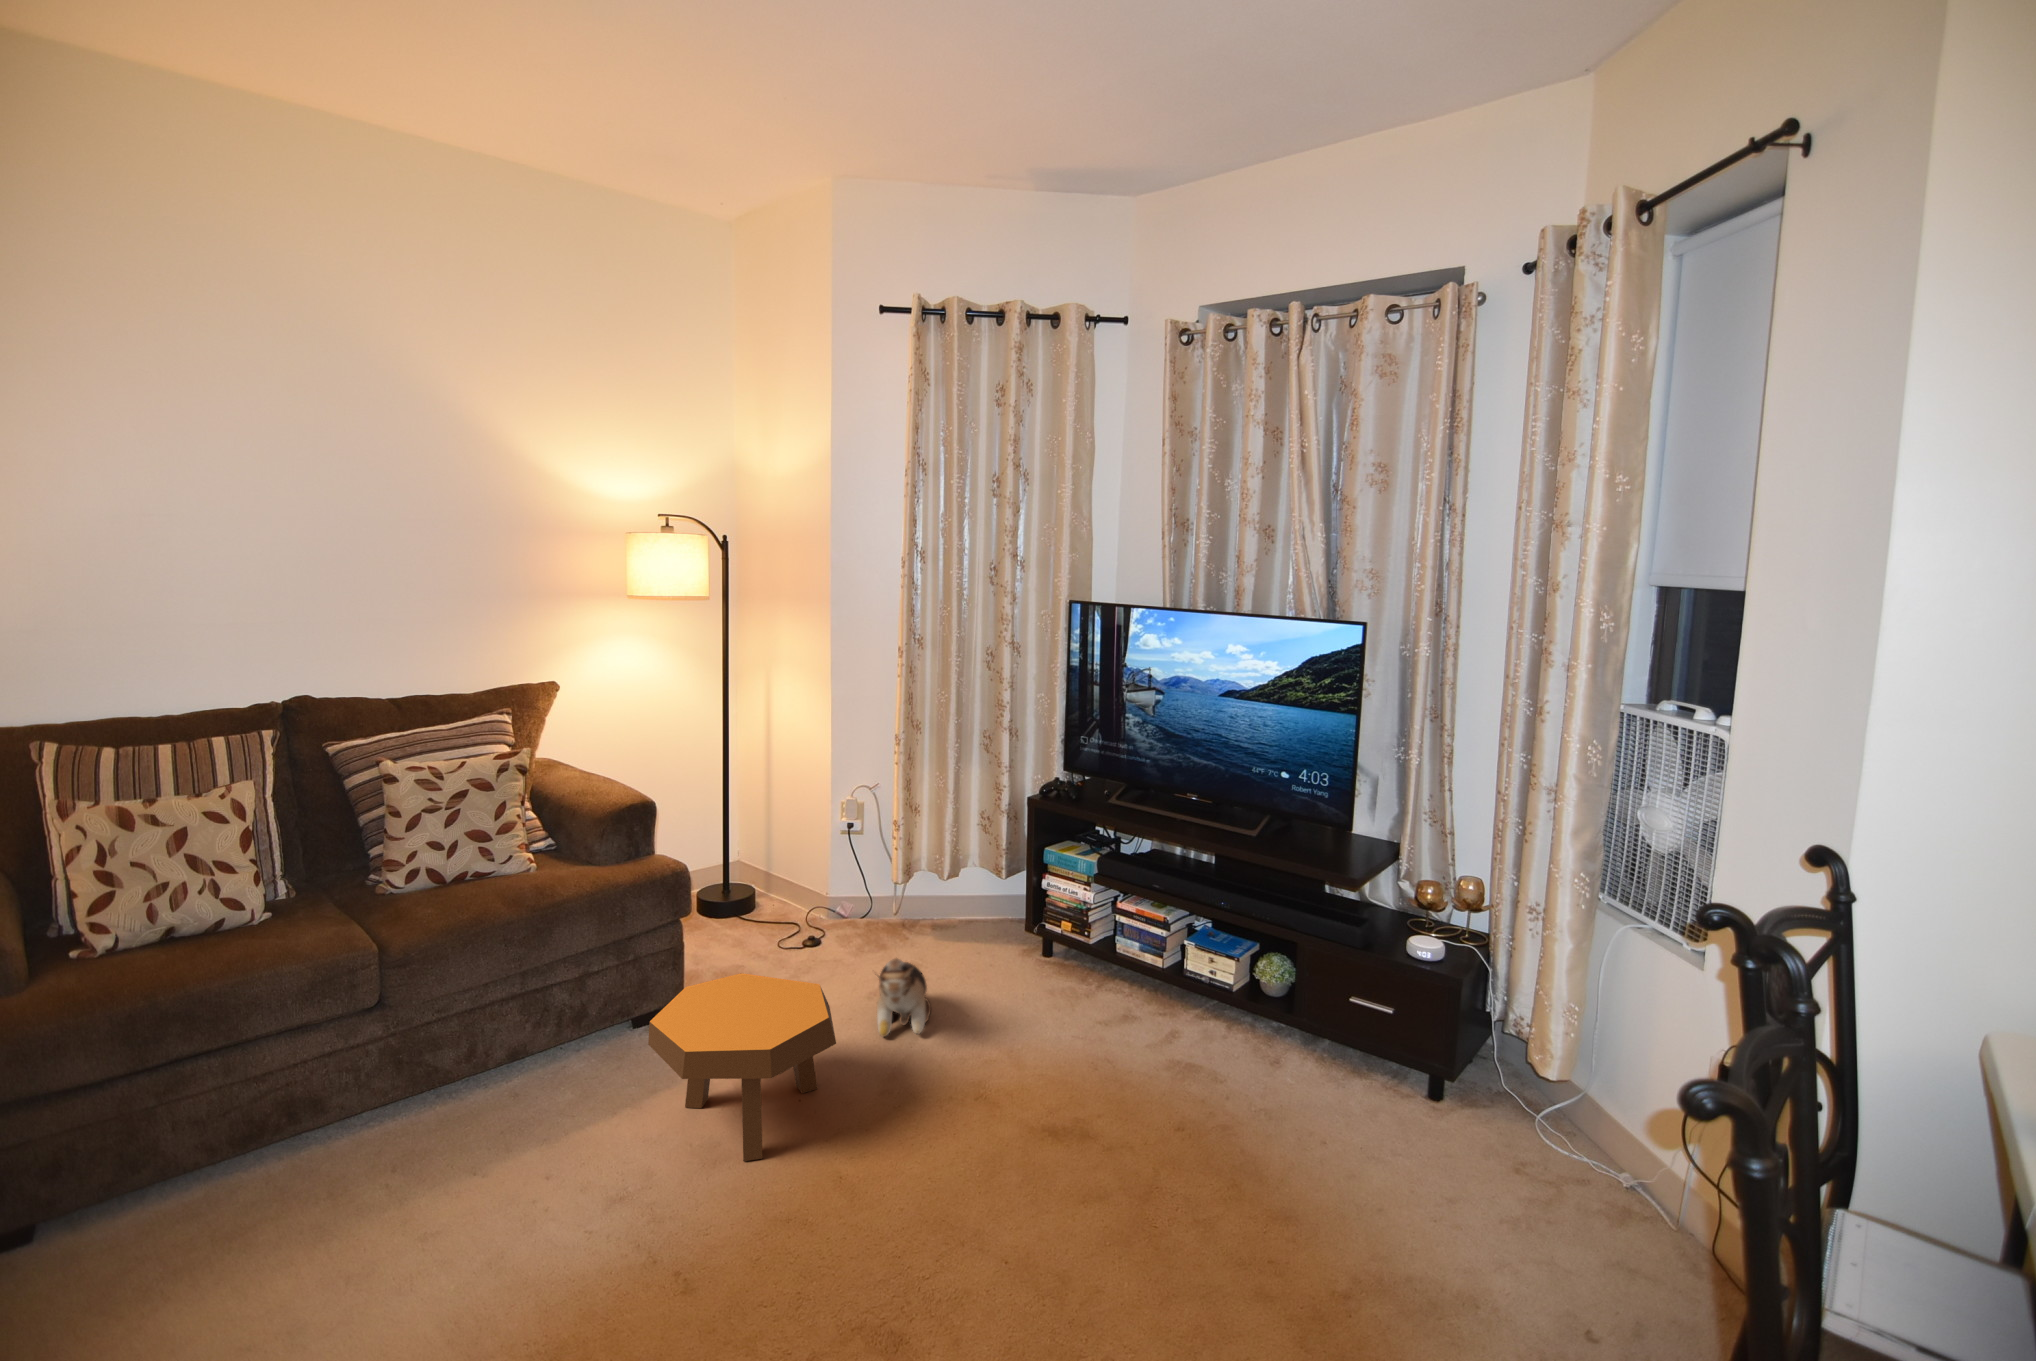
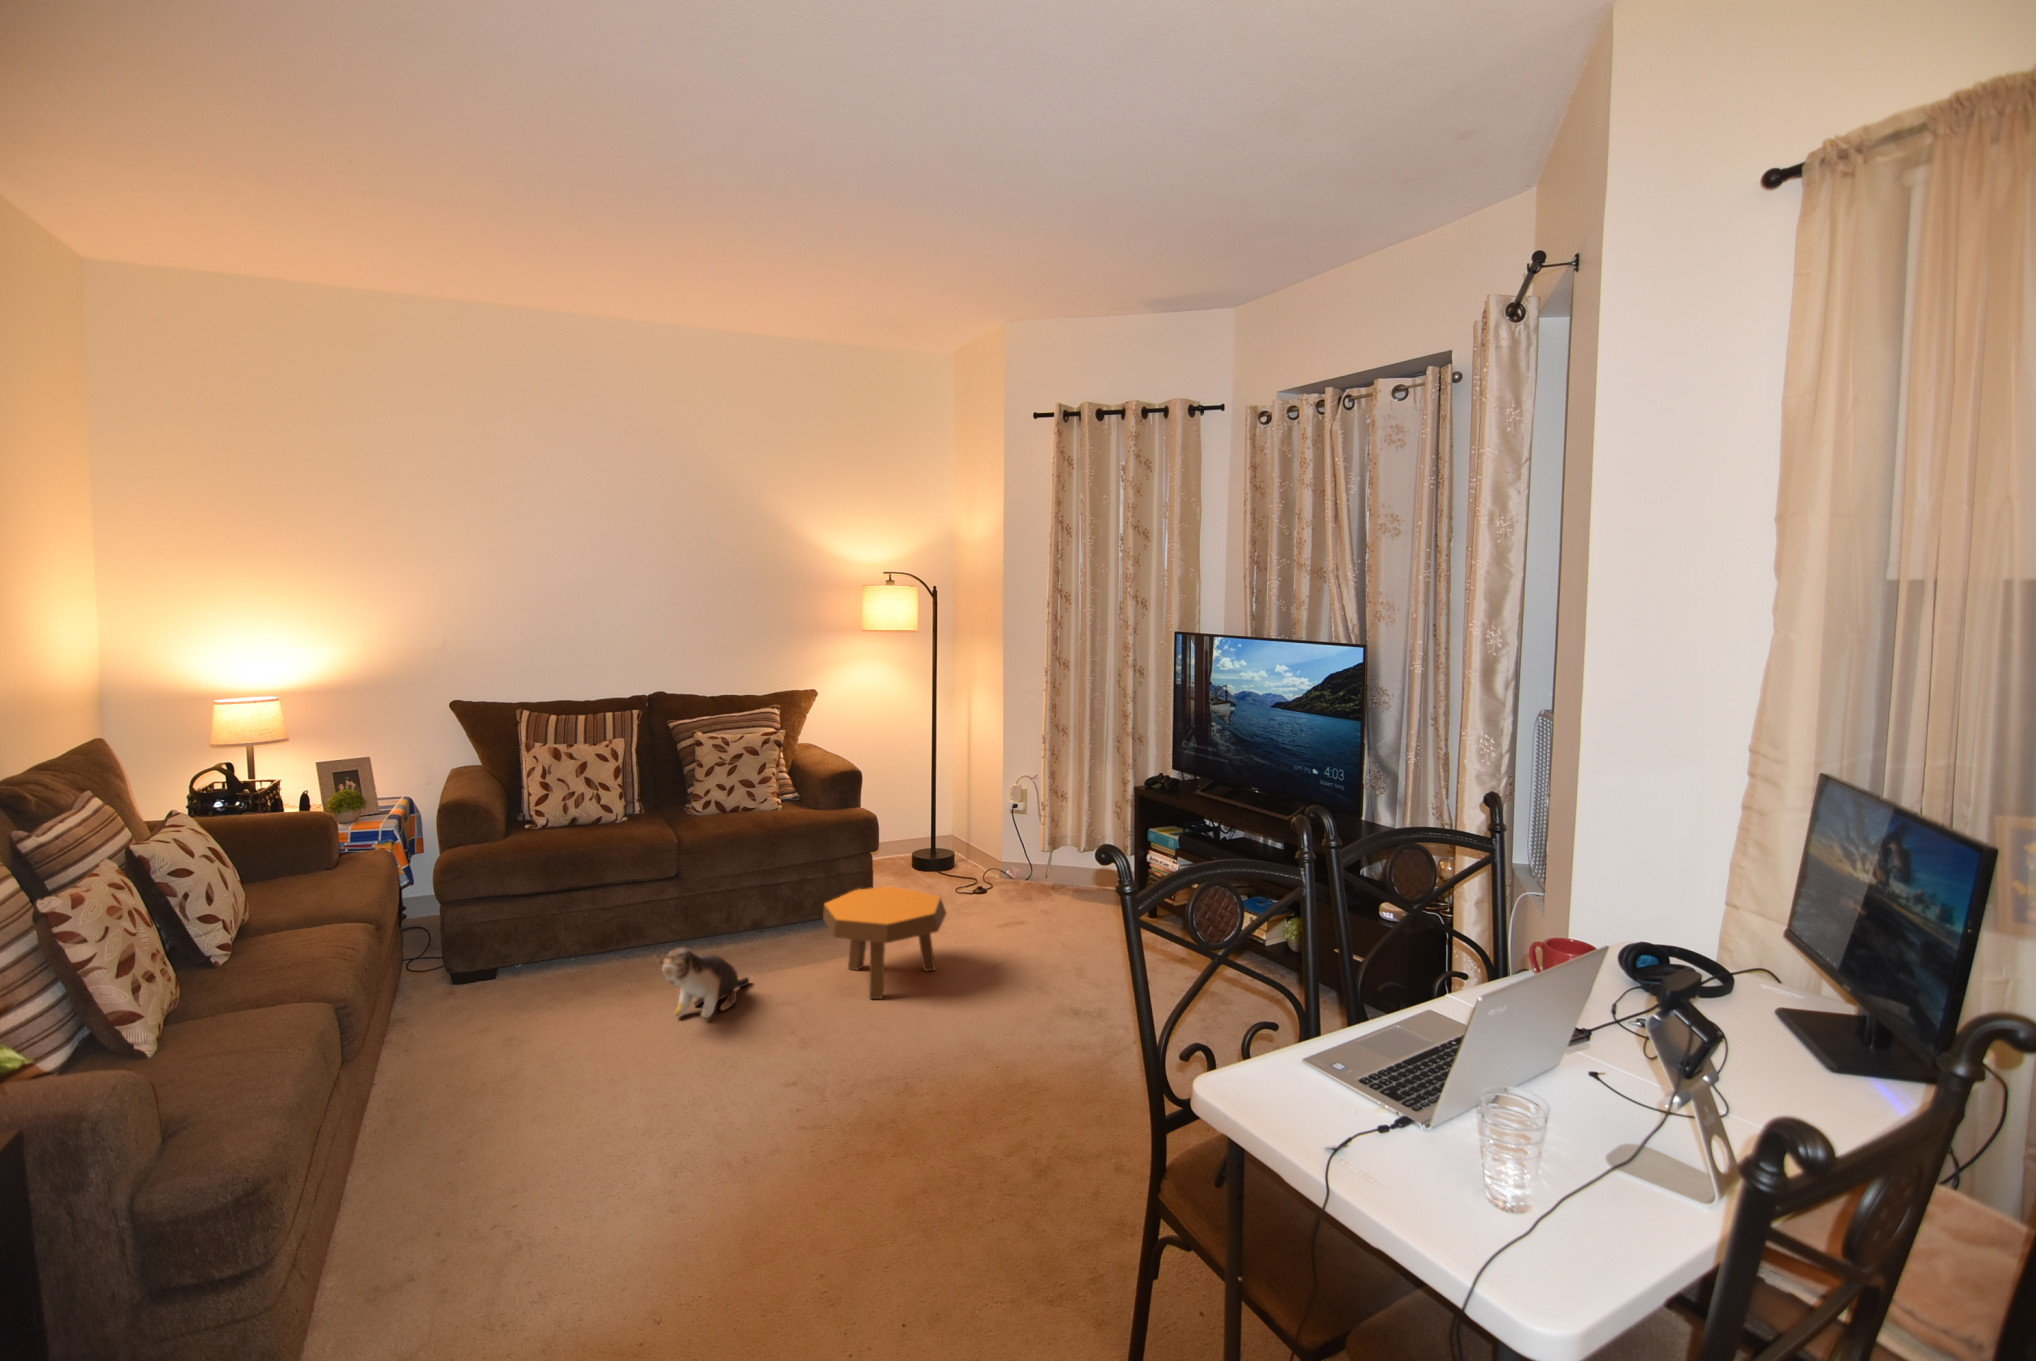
plush toy: present [875,958,931,1037] -> present [653,948,749,1018]

